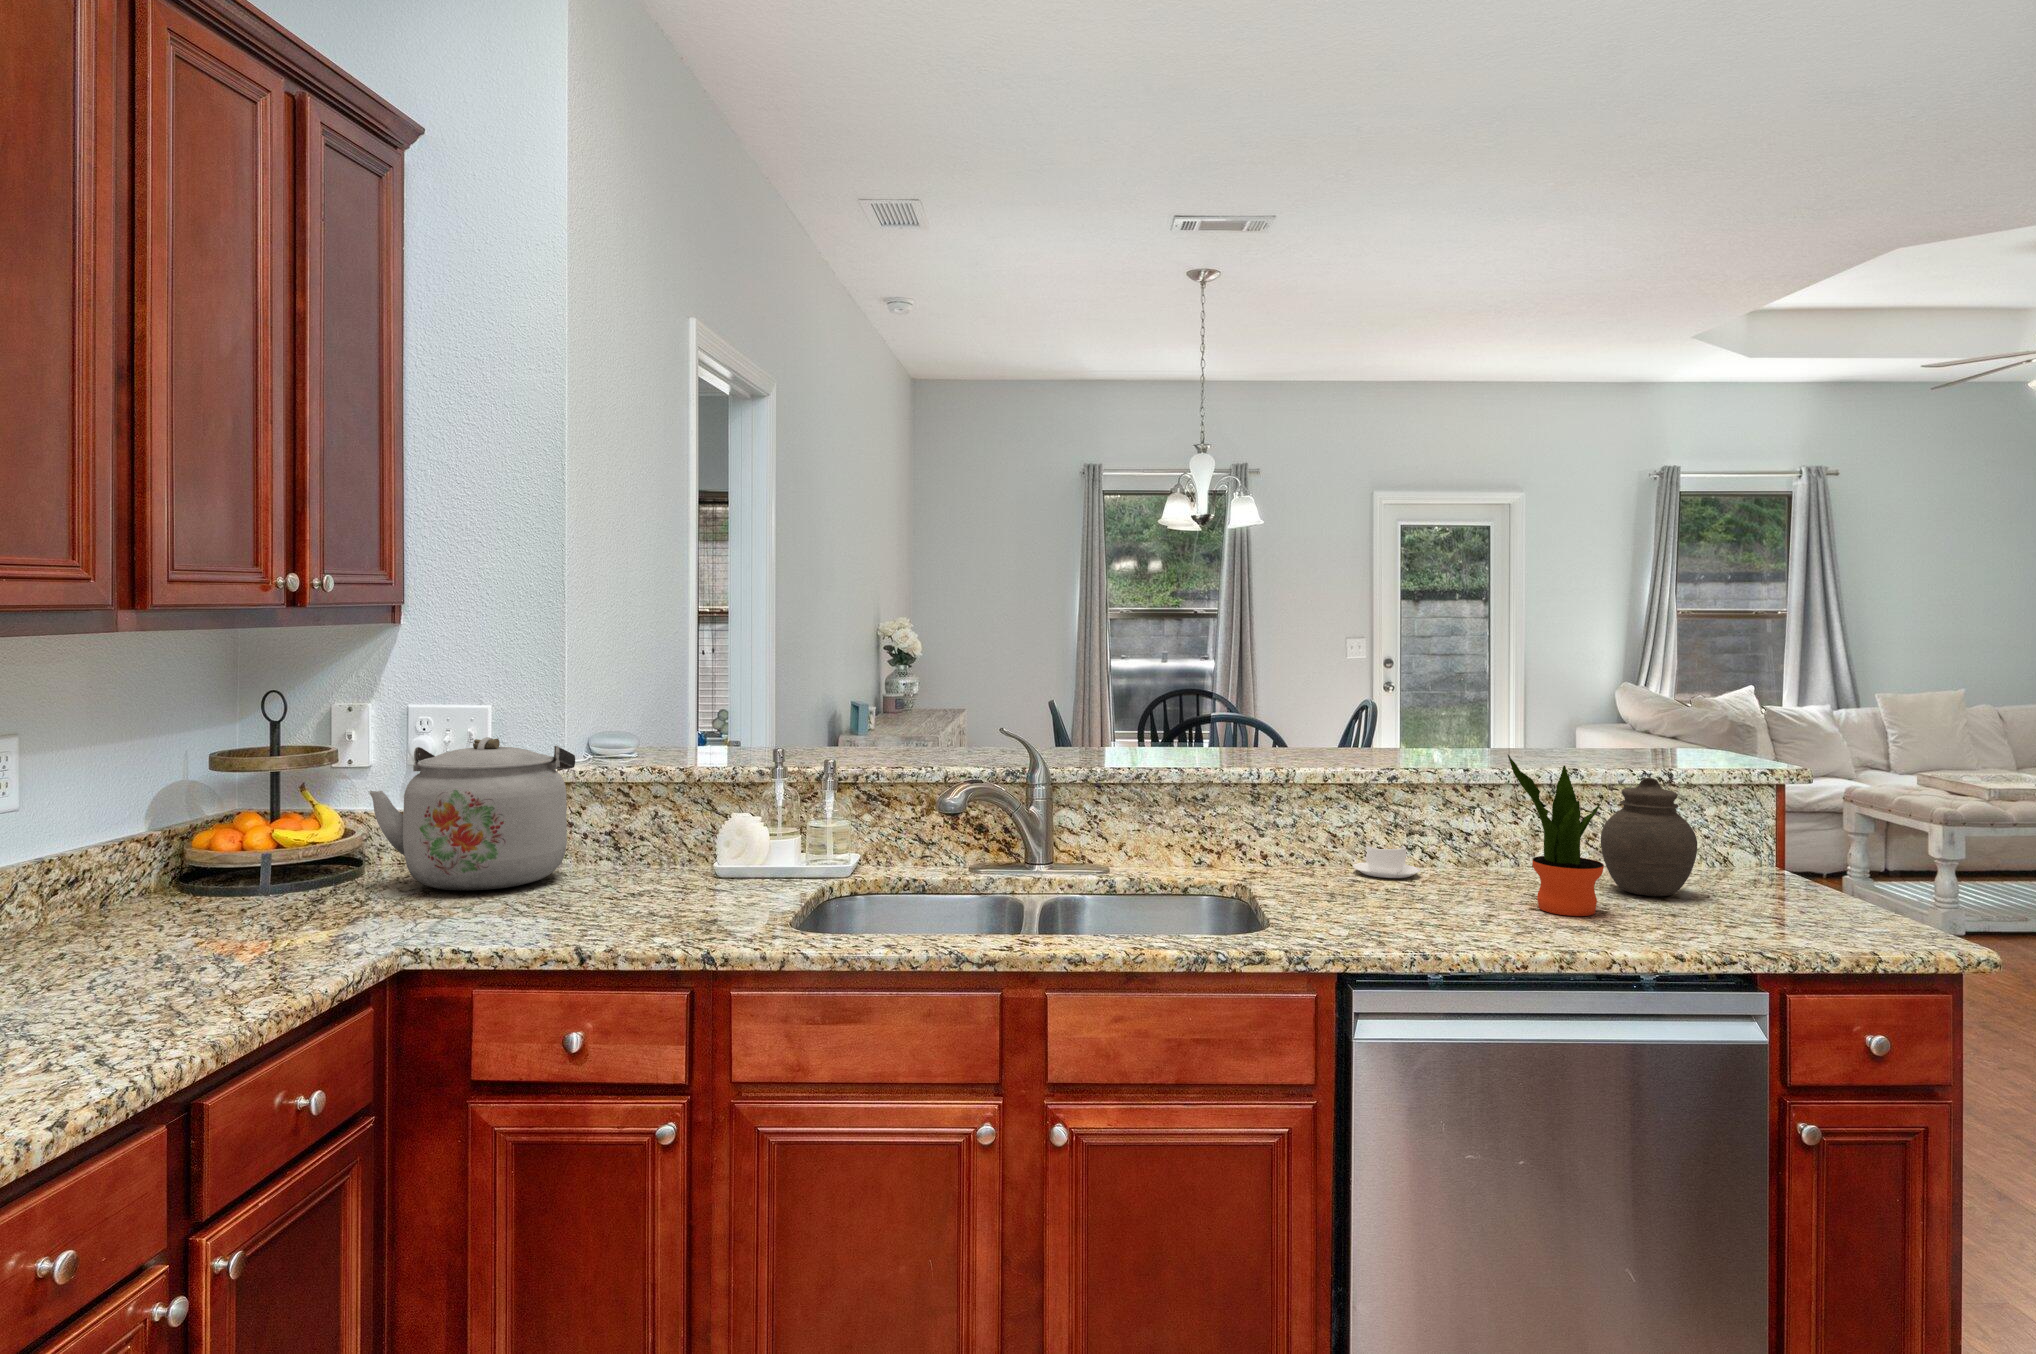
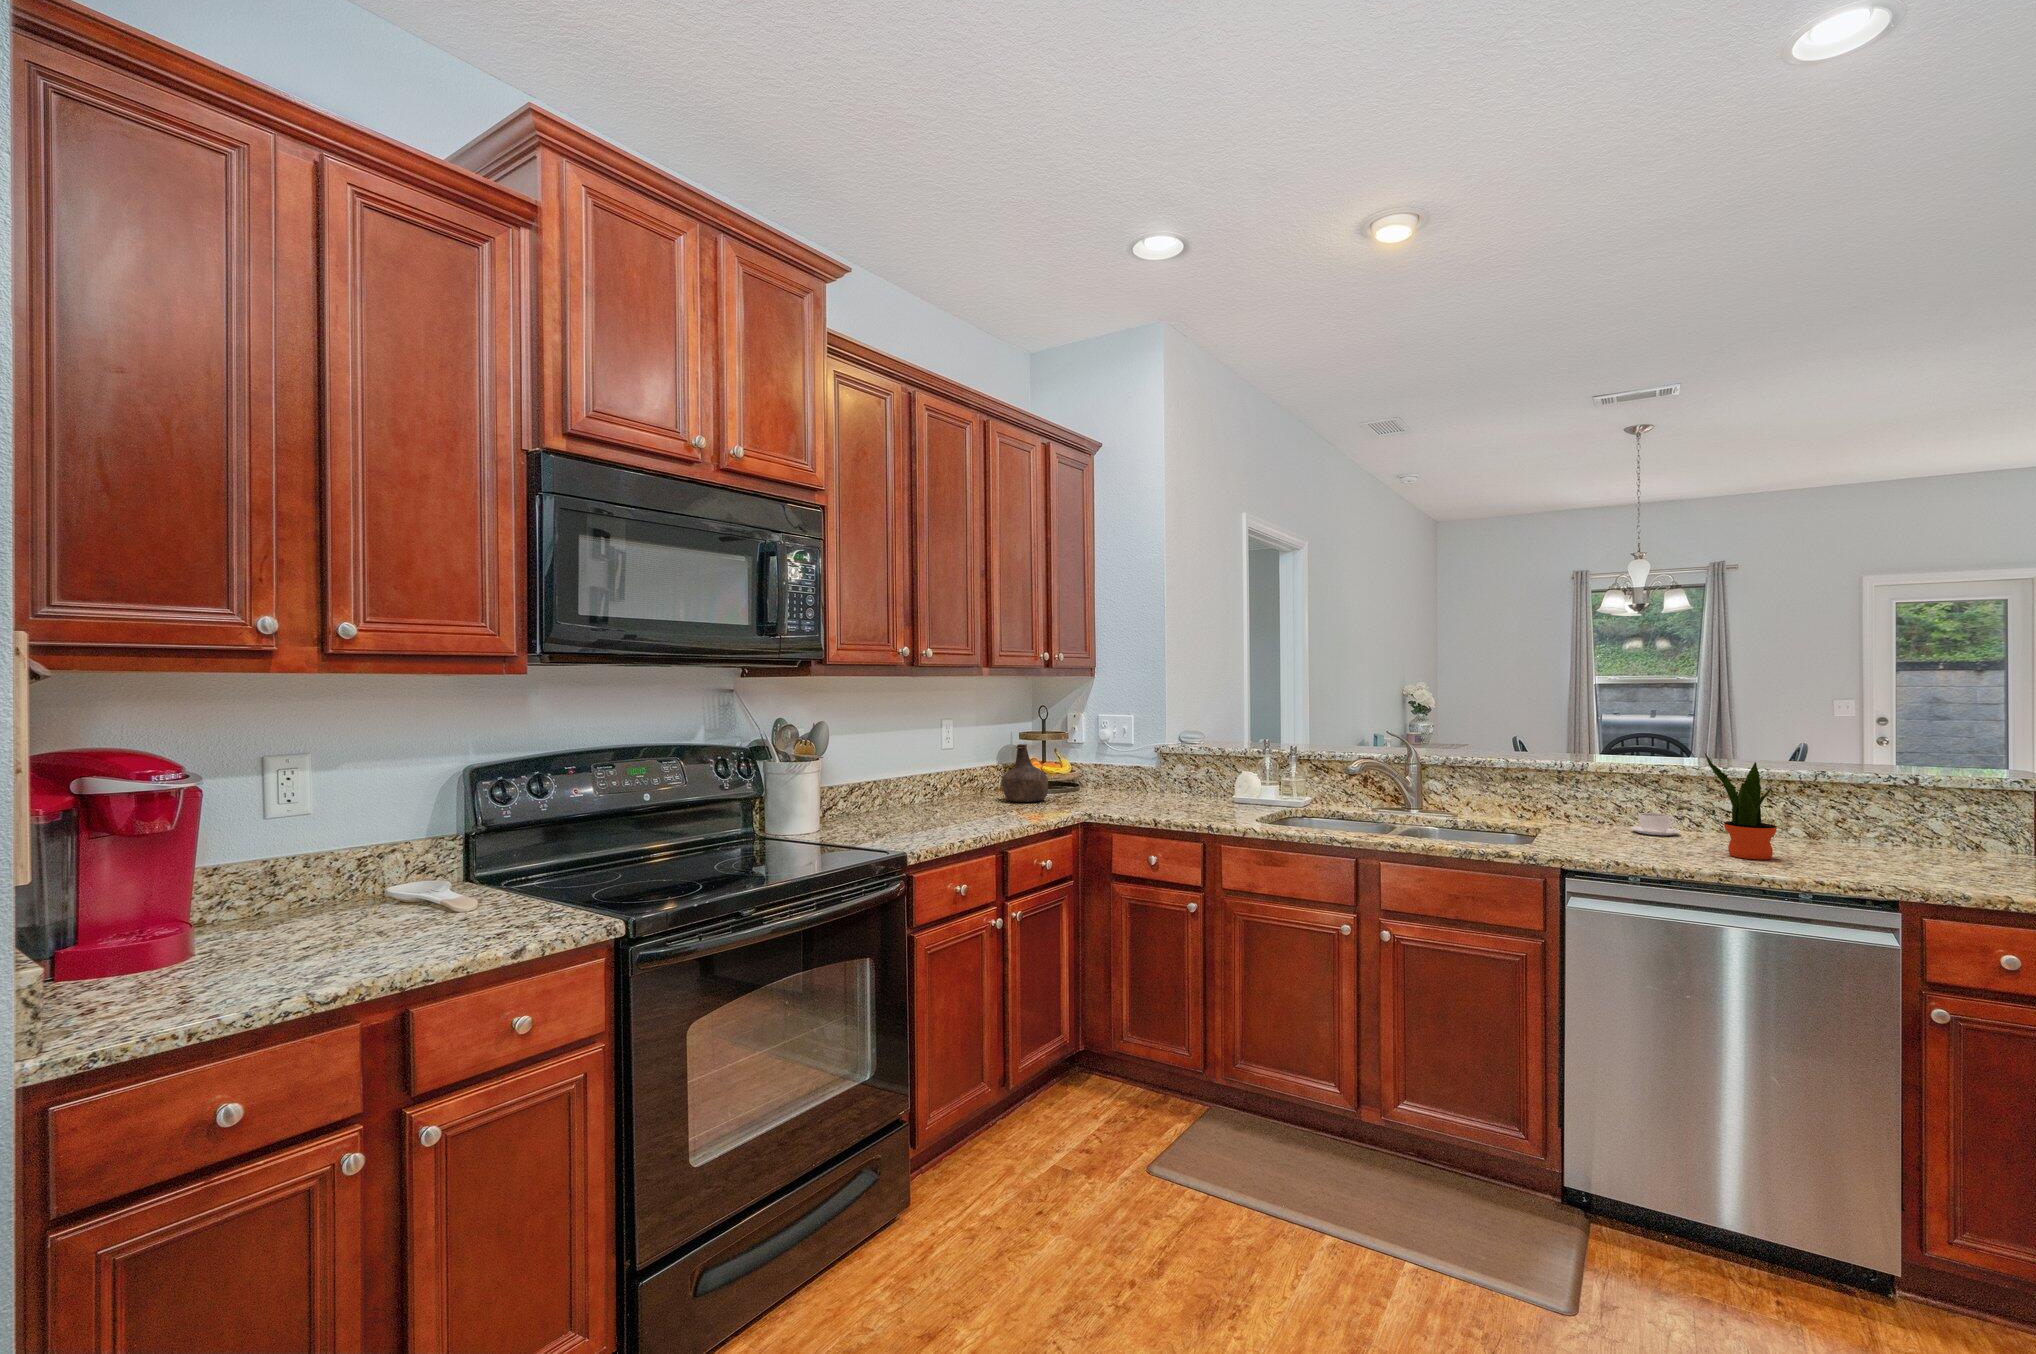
kettle: present [369,737,575,891] -> none [1080,728,1169,799]
jar: present [1601,778,1697,896] -> none [1814,775,1893,859]
bottle: none [148,787,286,932] -> present [1002,744,1048,802]

